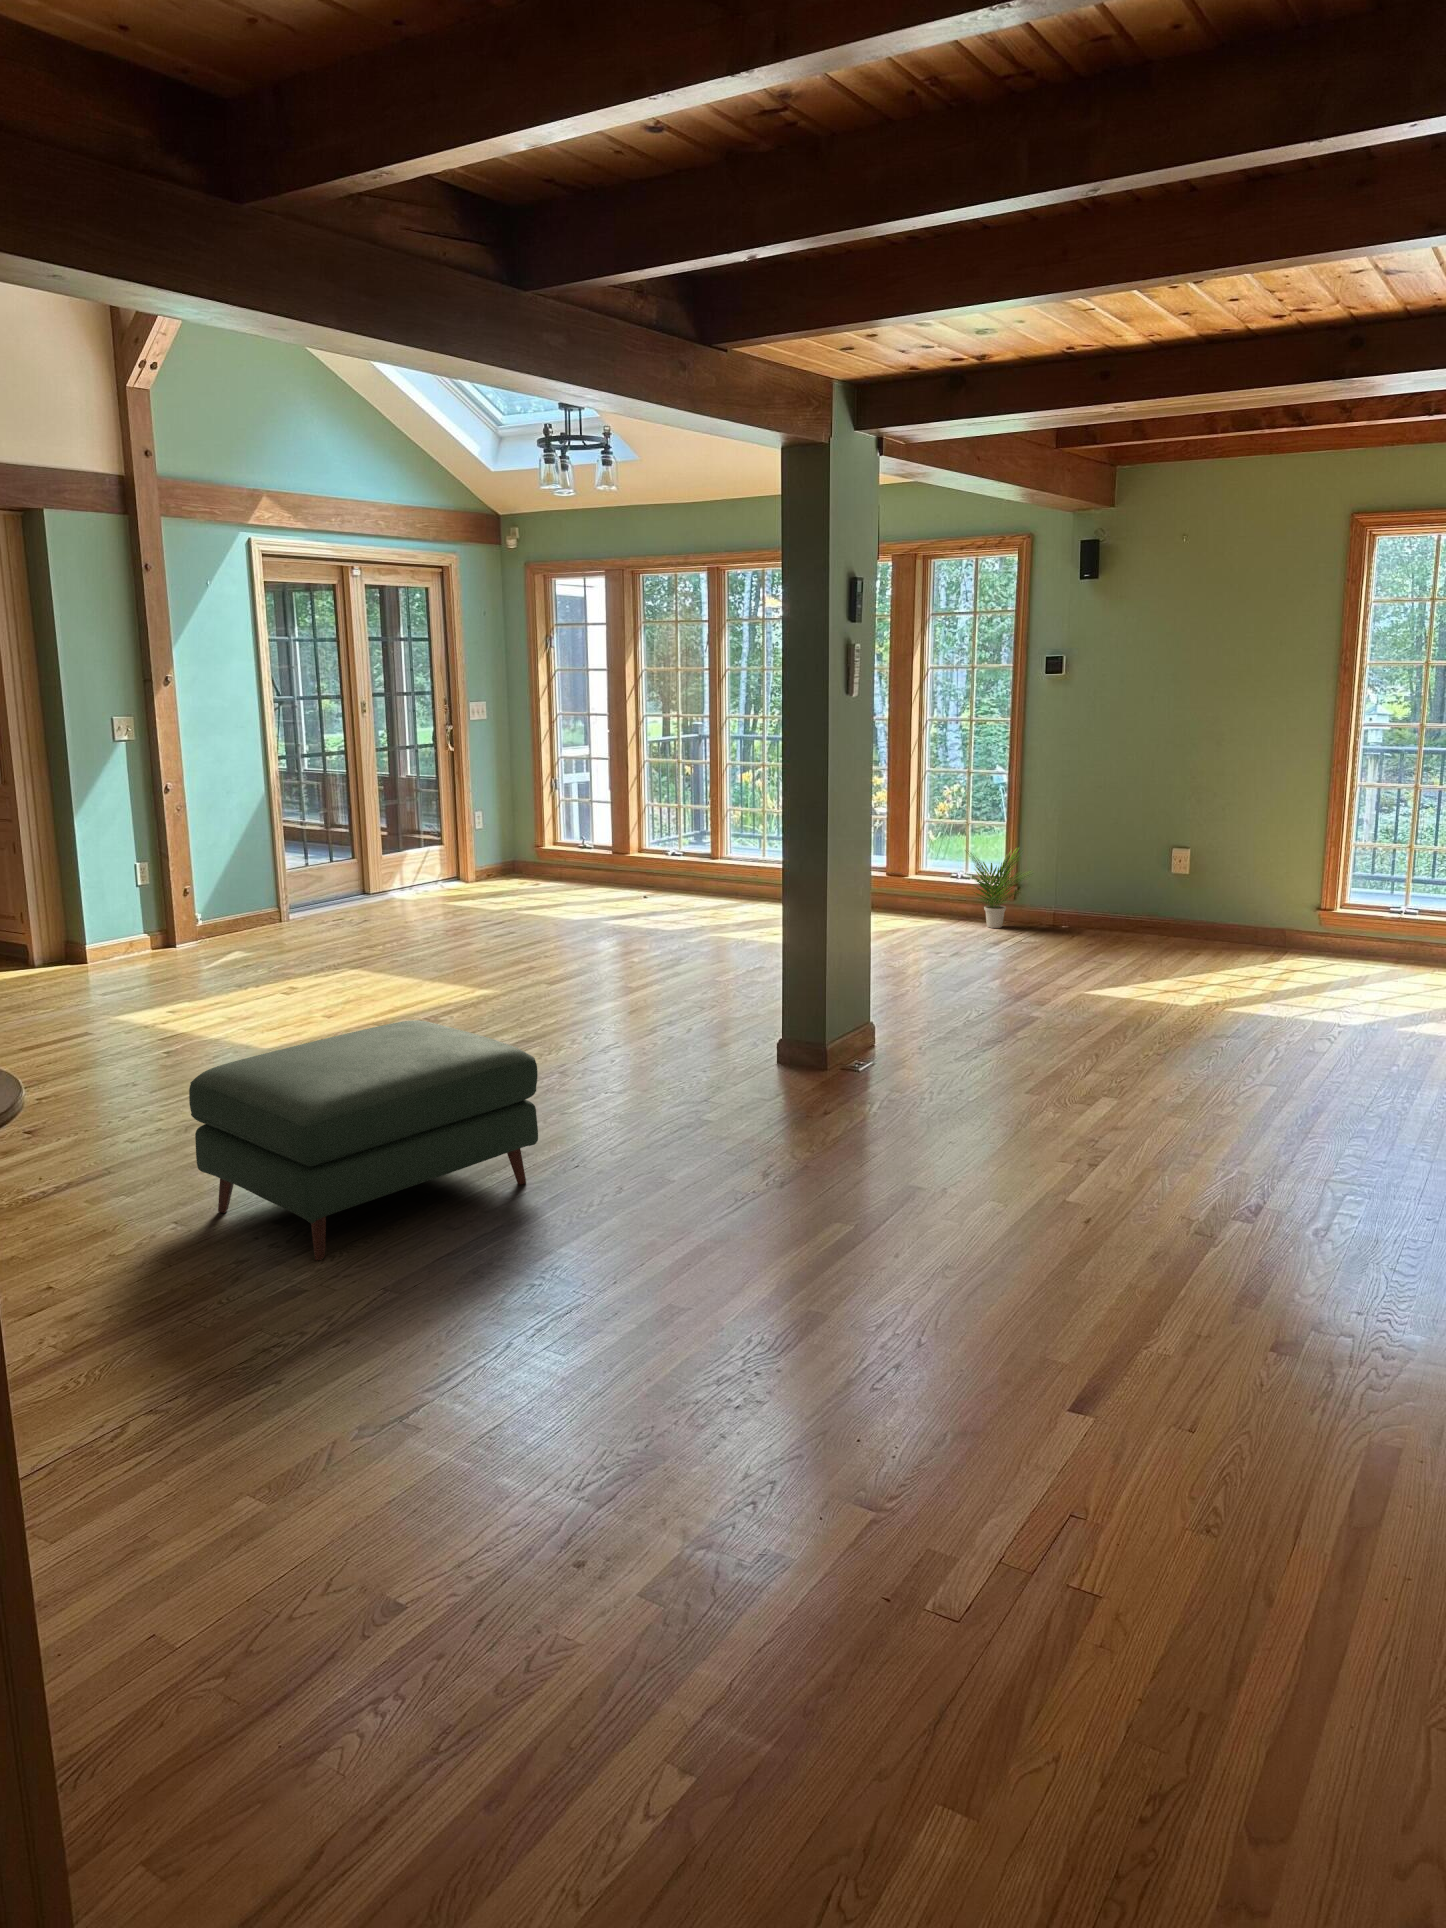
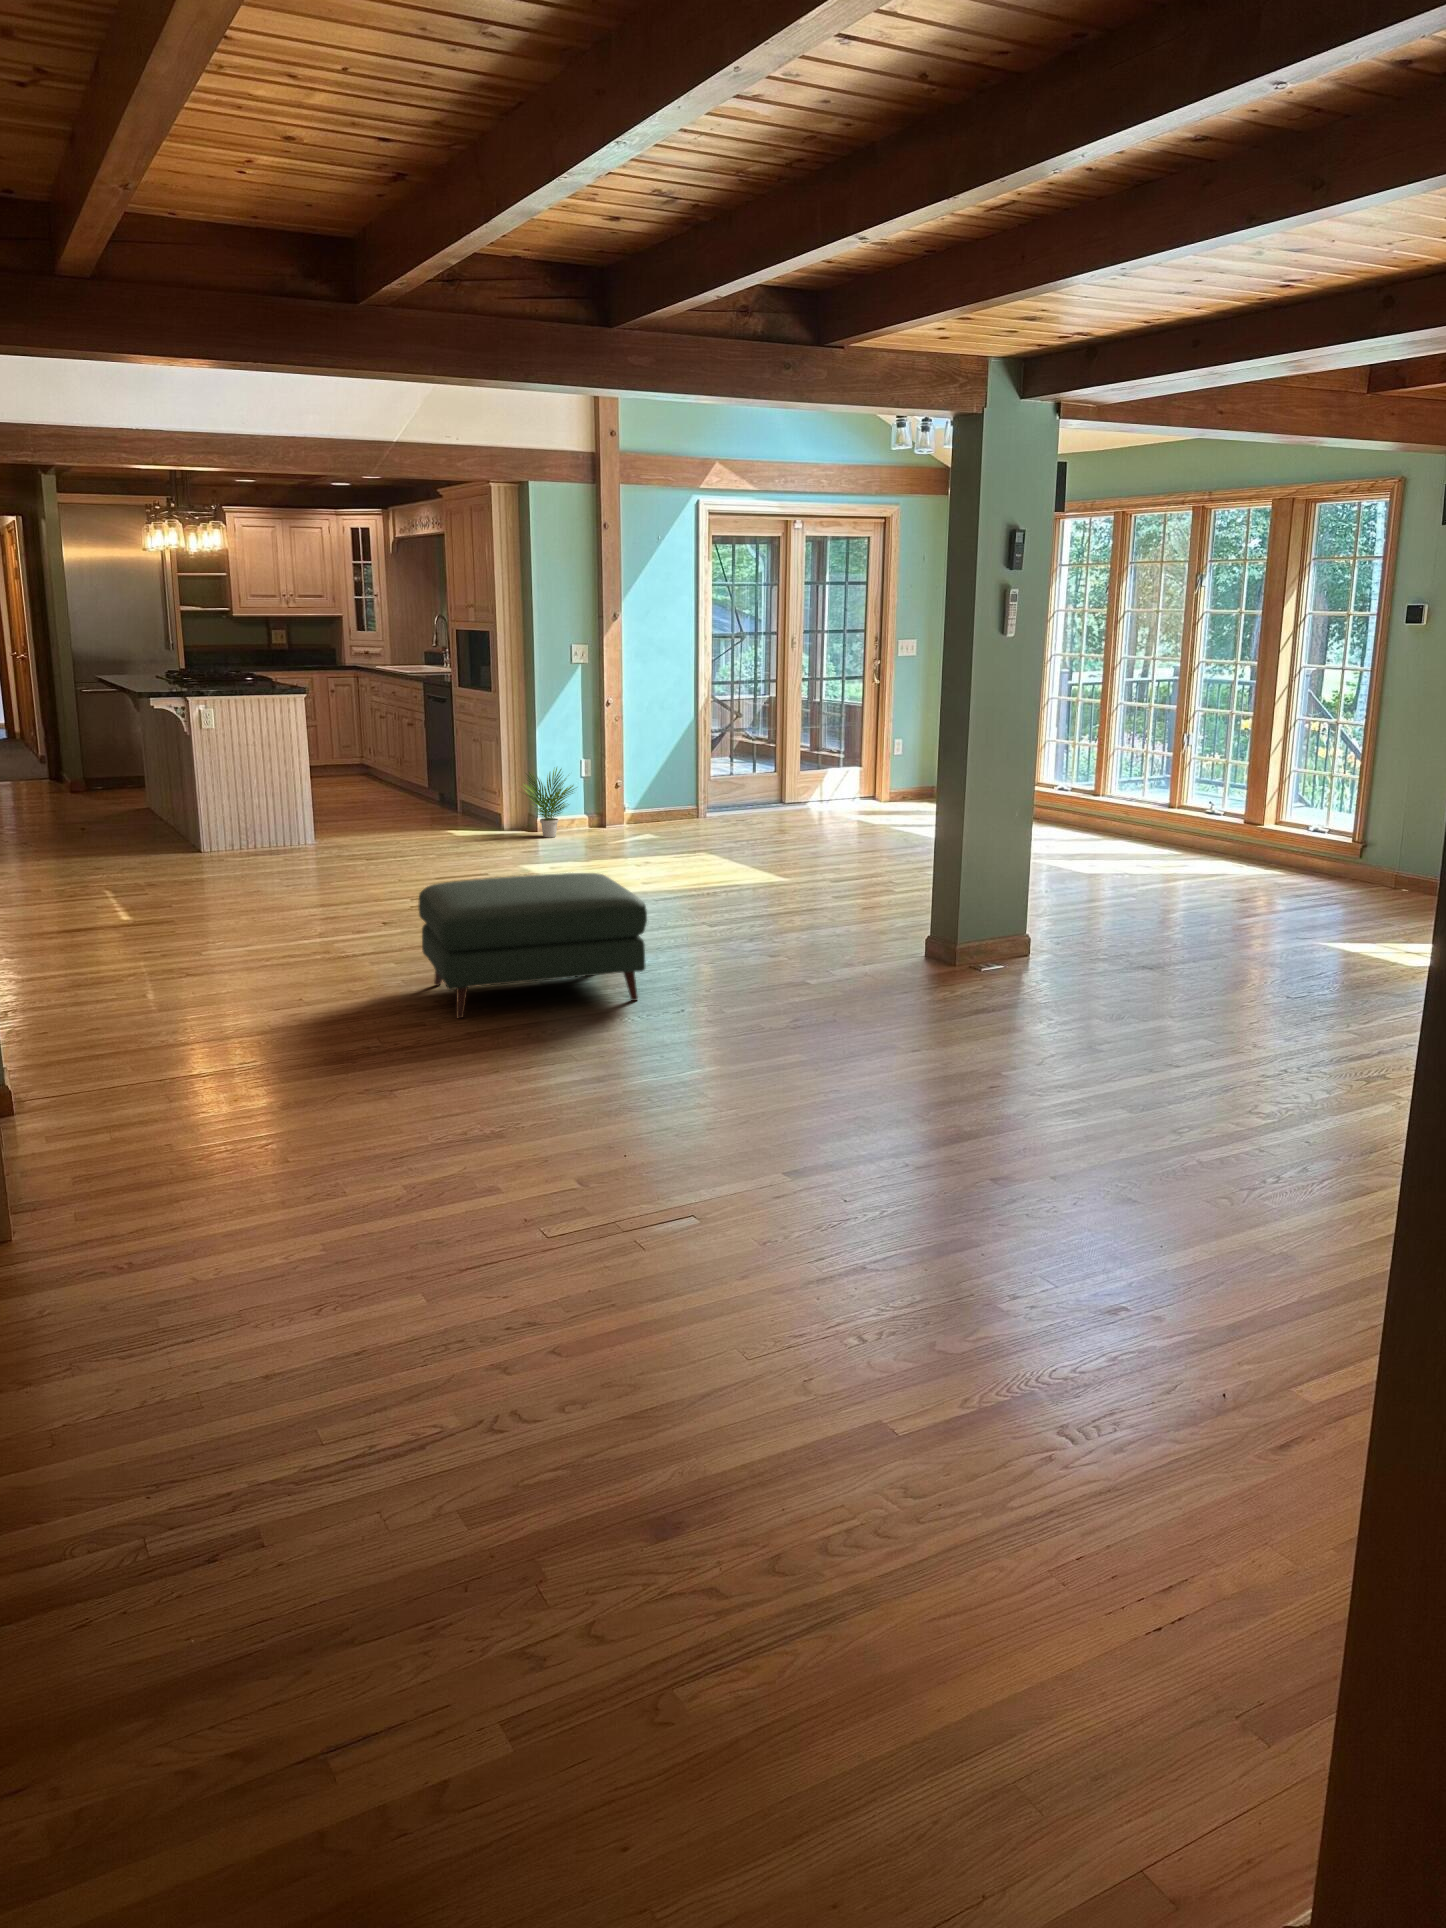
potted plant: present [969,847,1030,928] -> present [525,768,575,838]

